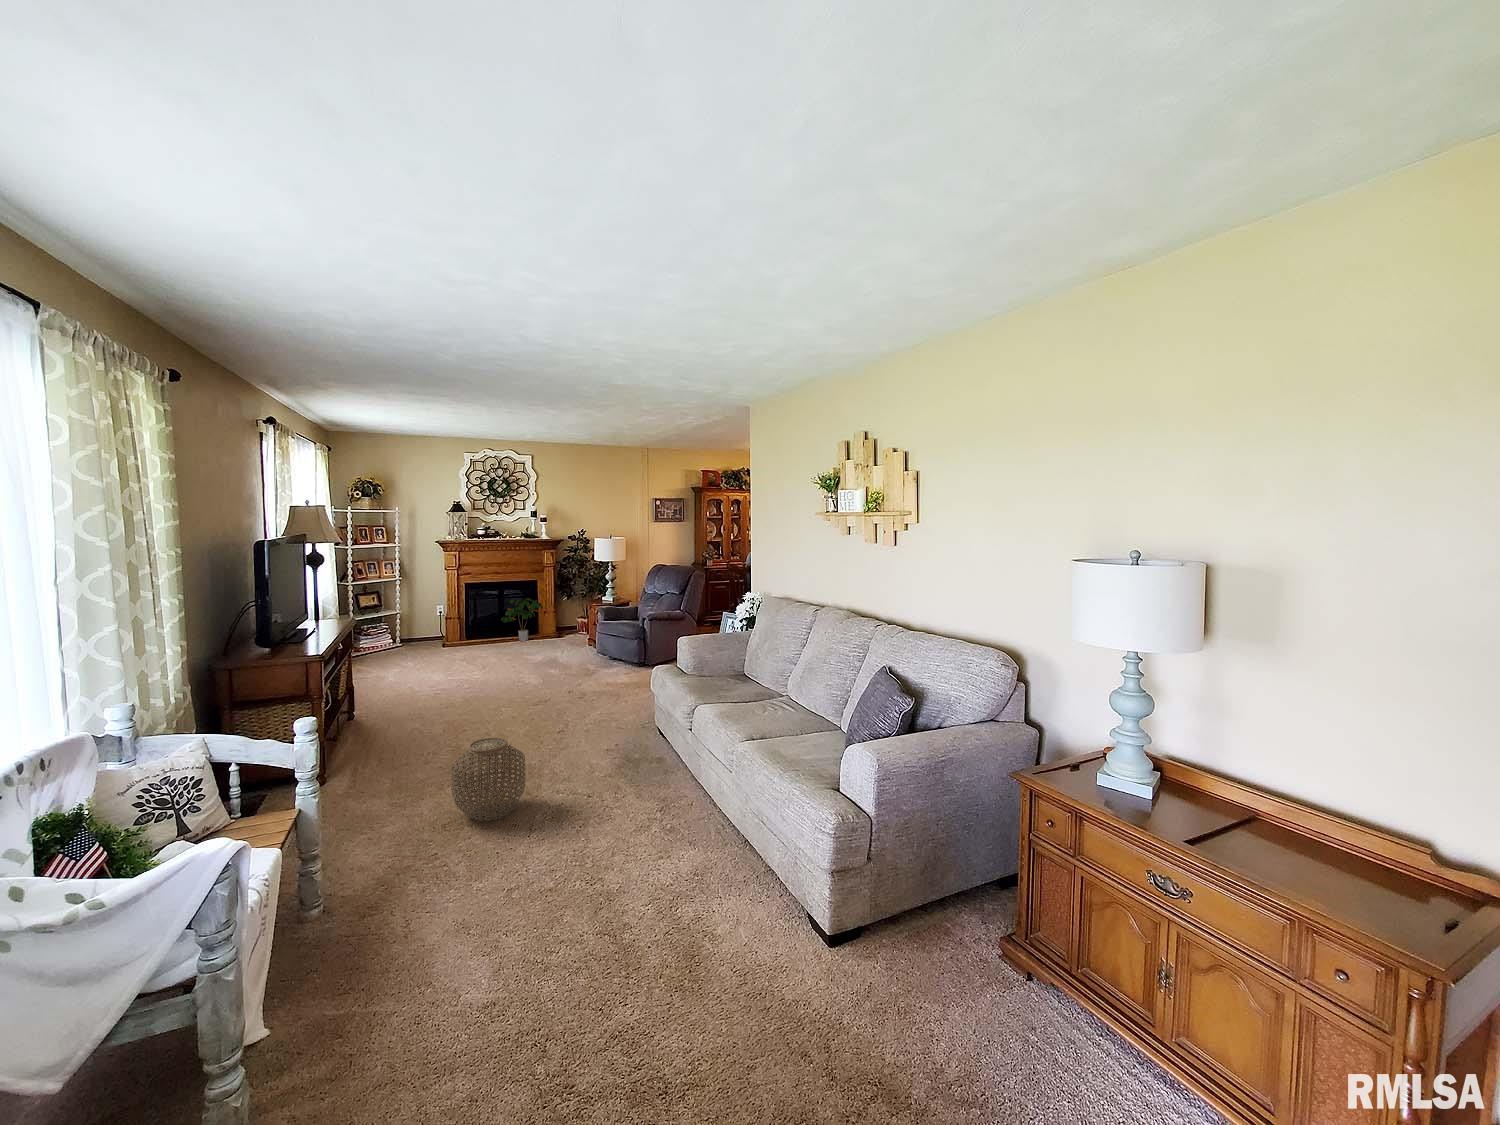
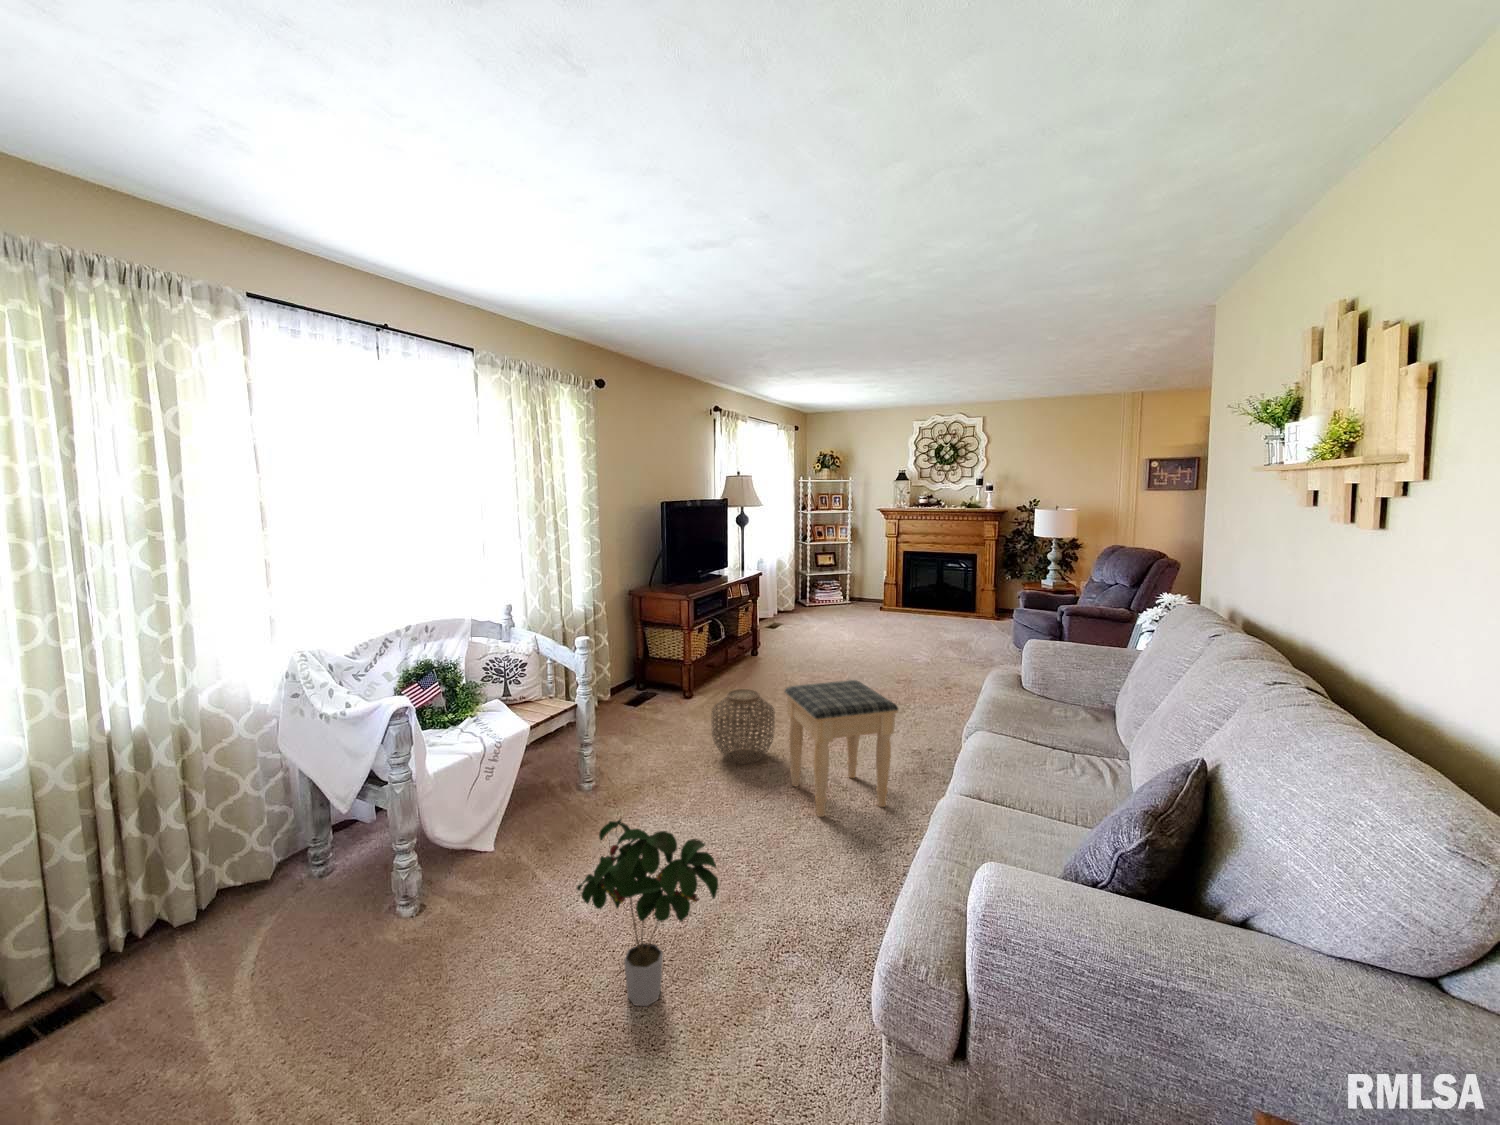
potted plant: present [501,598,543,641] -> present [577,819,718,1006]
footstool: none [558,699,671,830] -> present [784,680,899,817]

